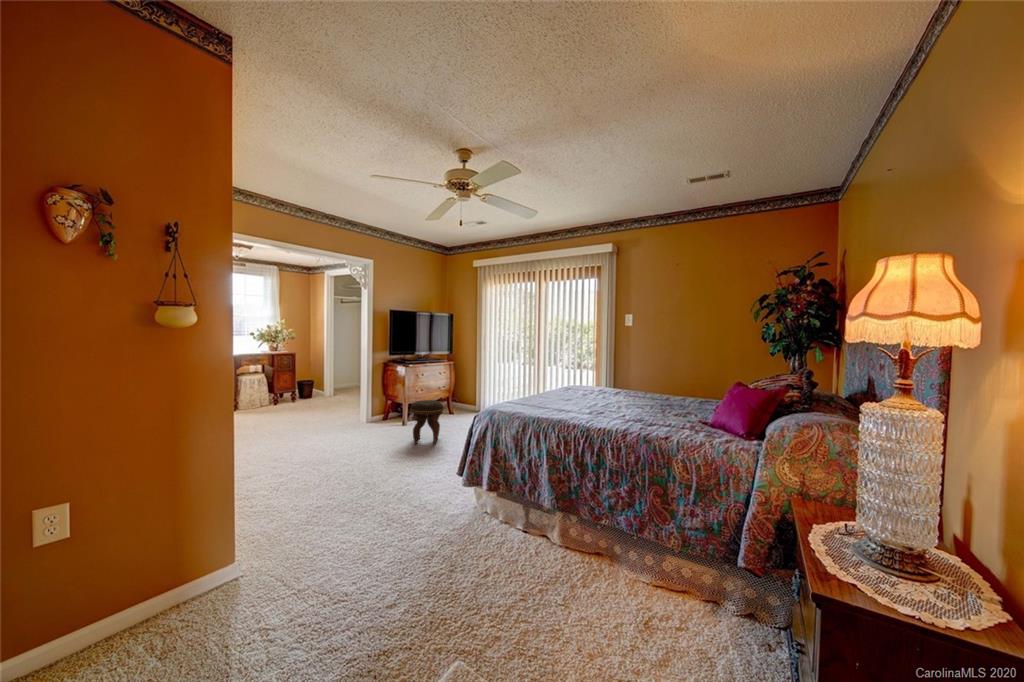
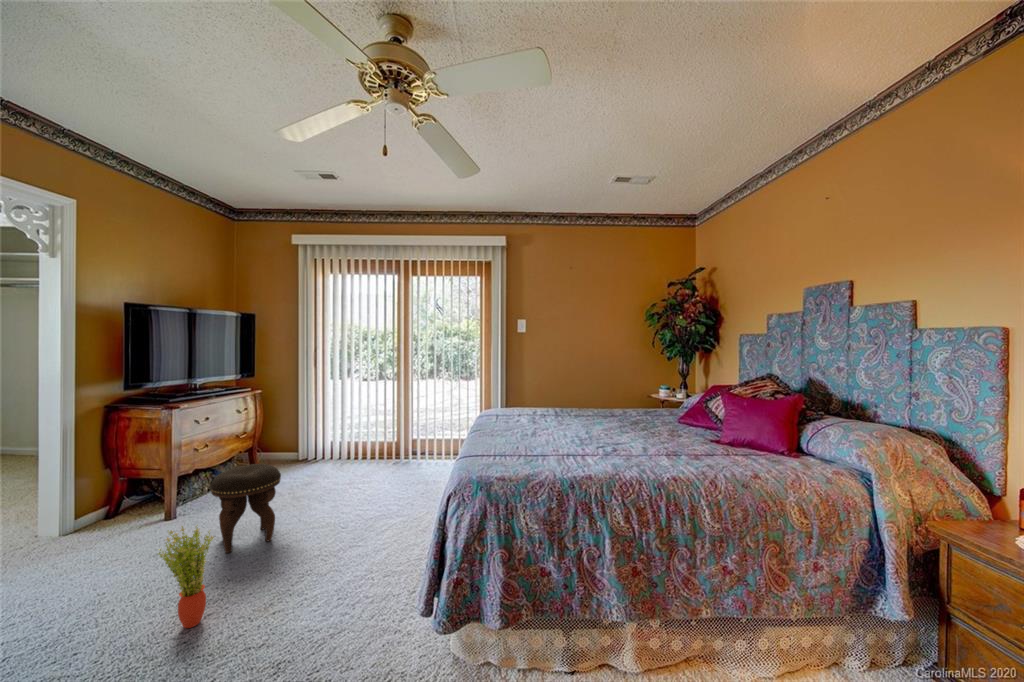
potted plant: none [373,415,395,464] -> present [158,526,214,628]

